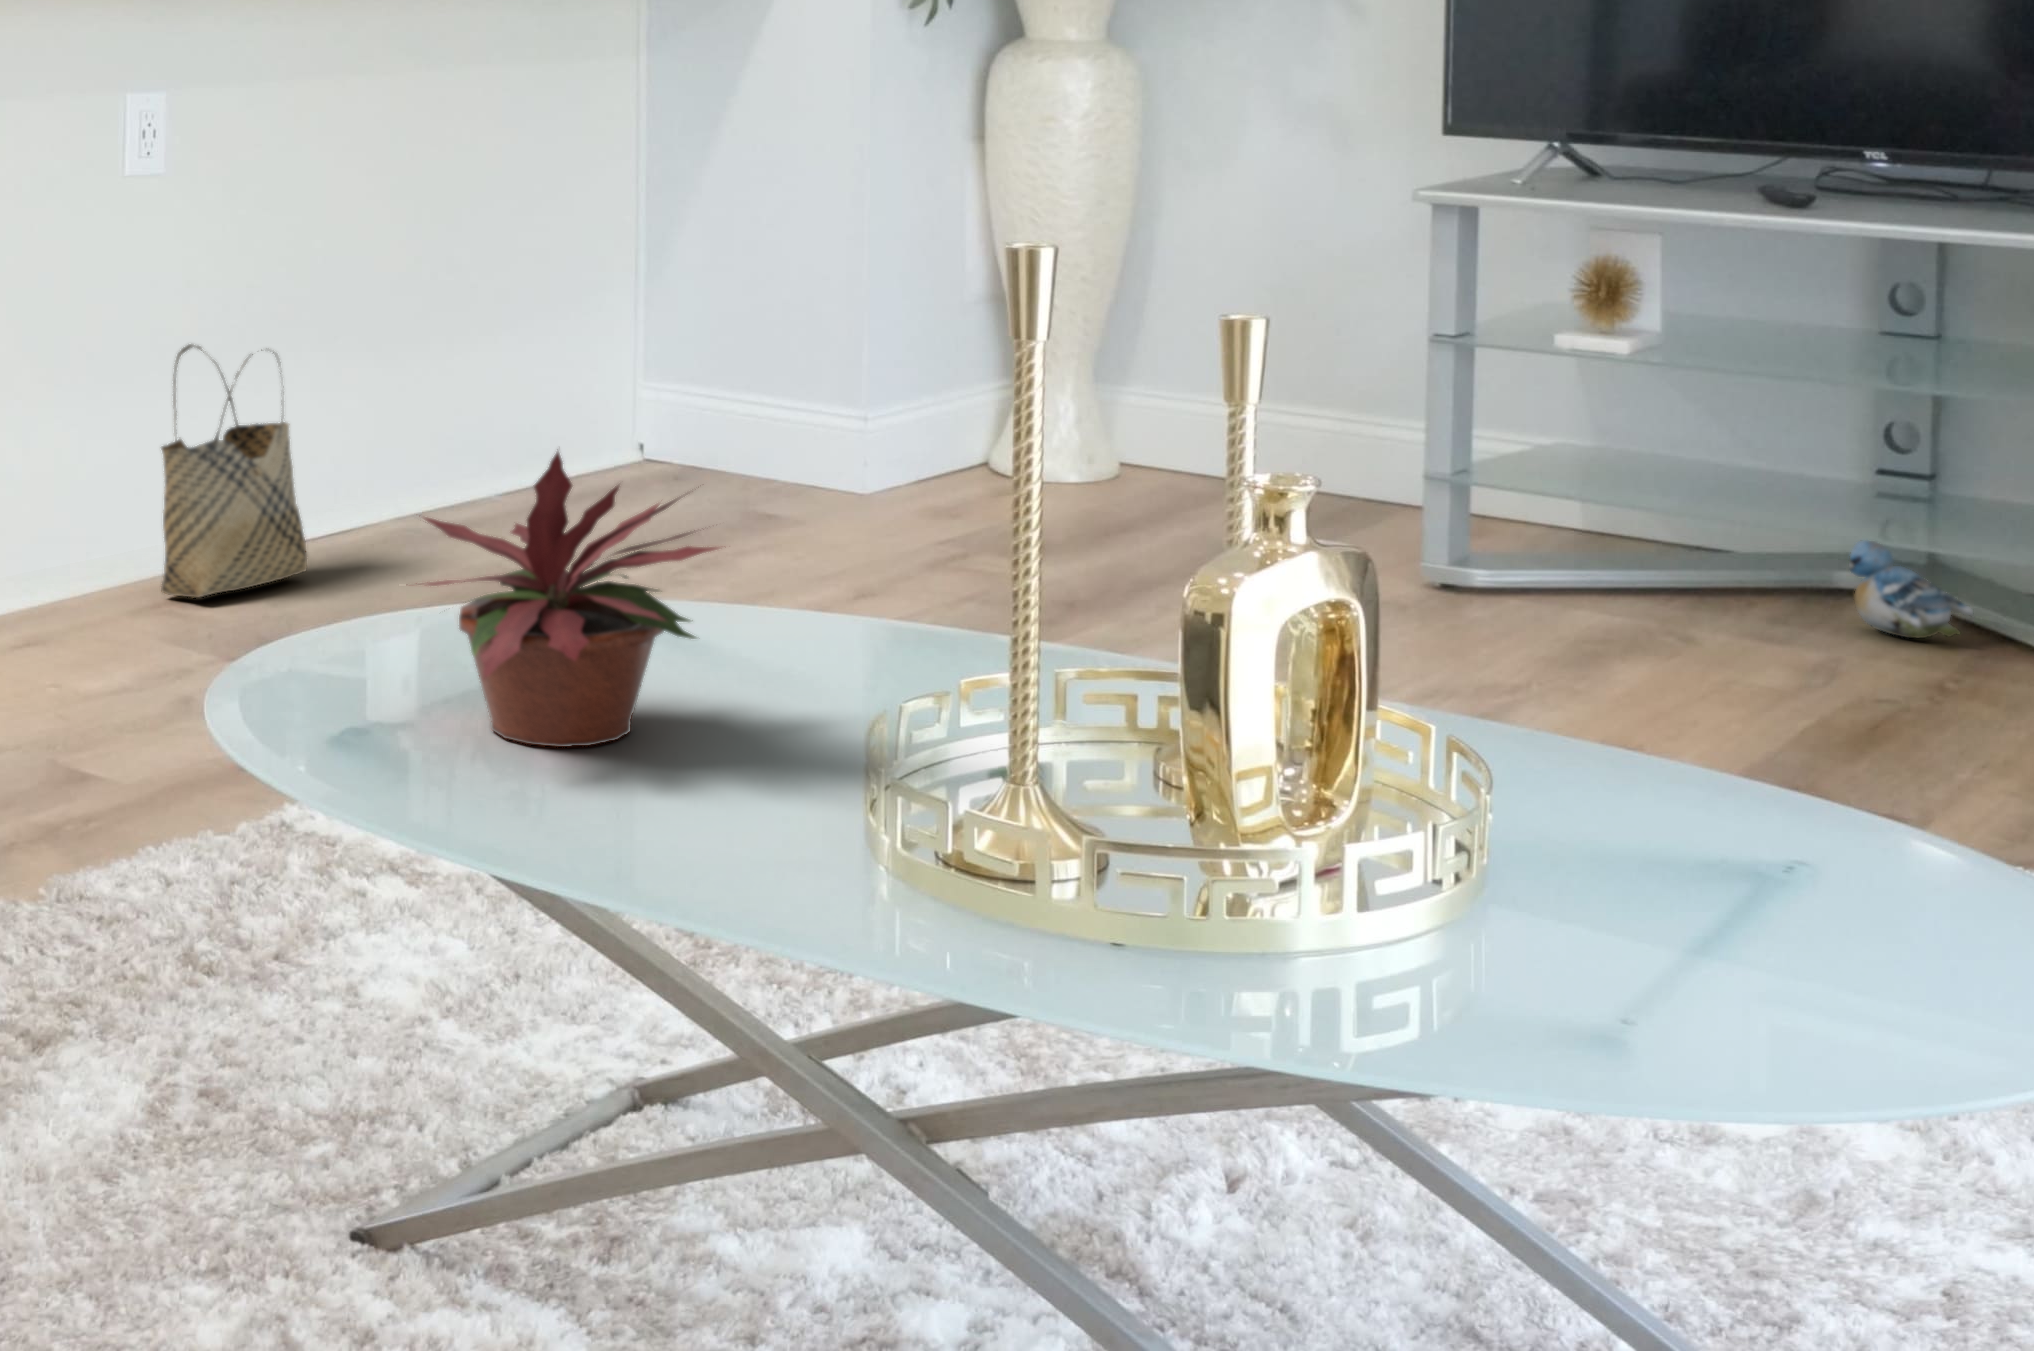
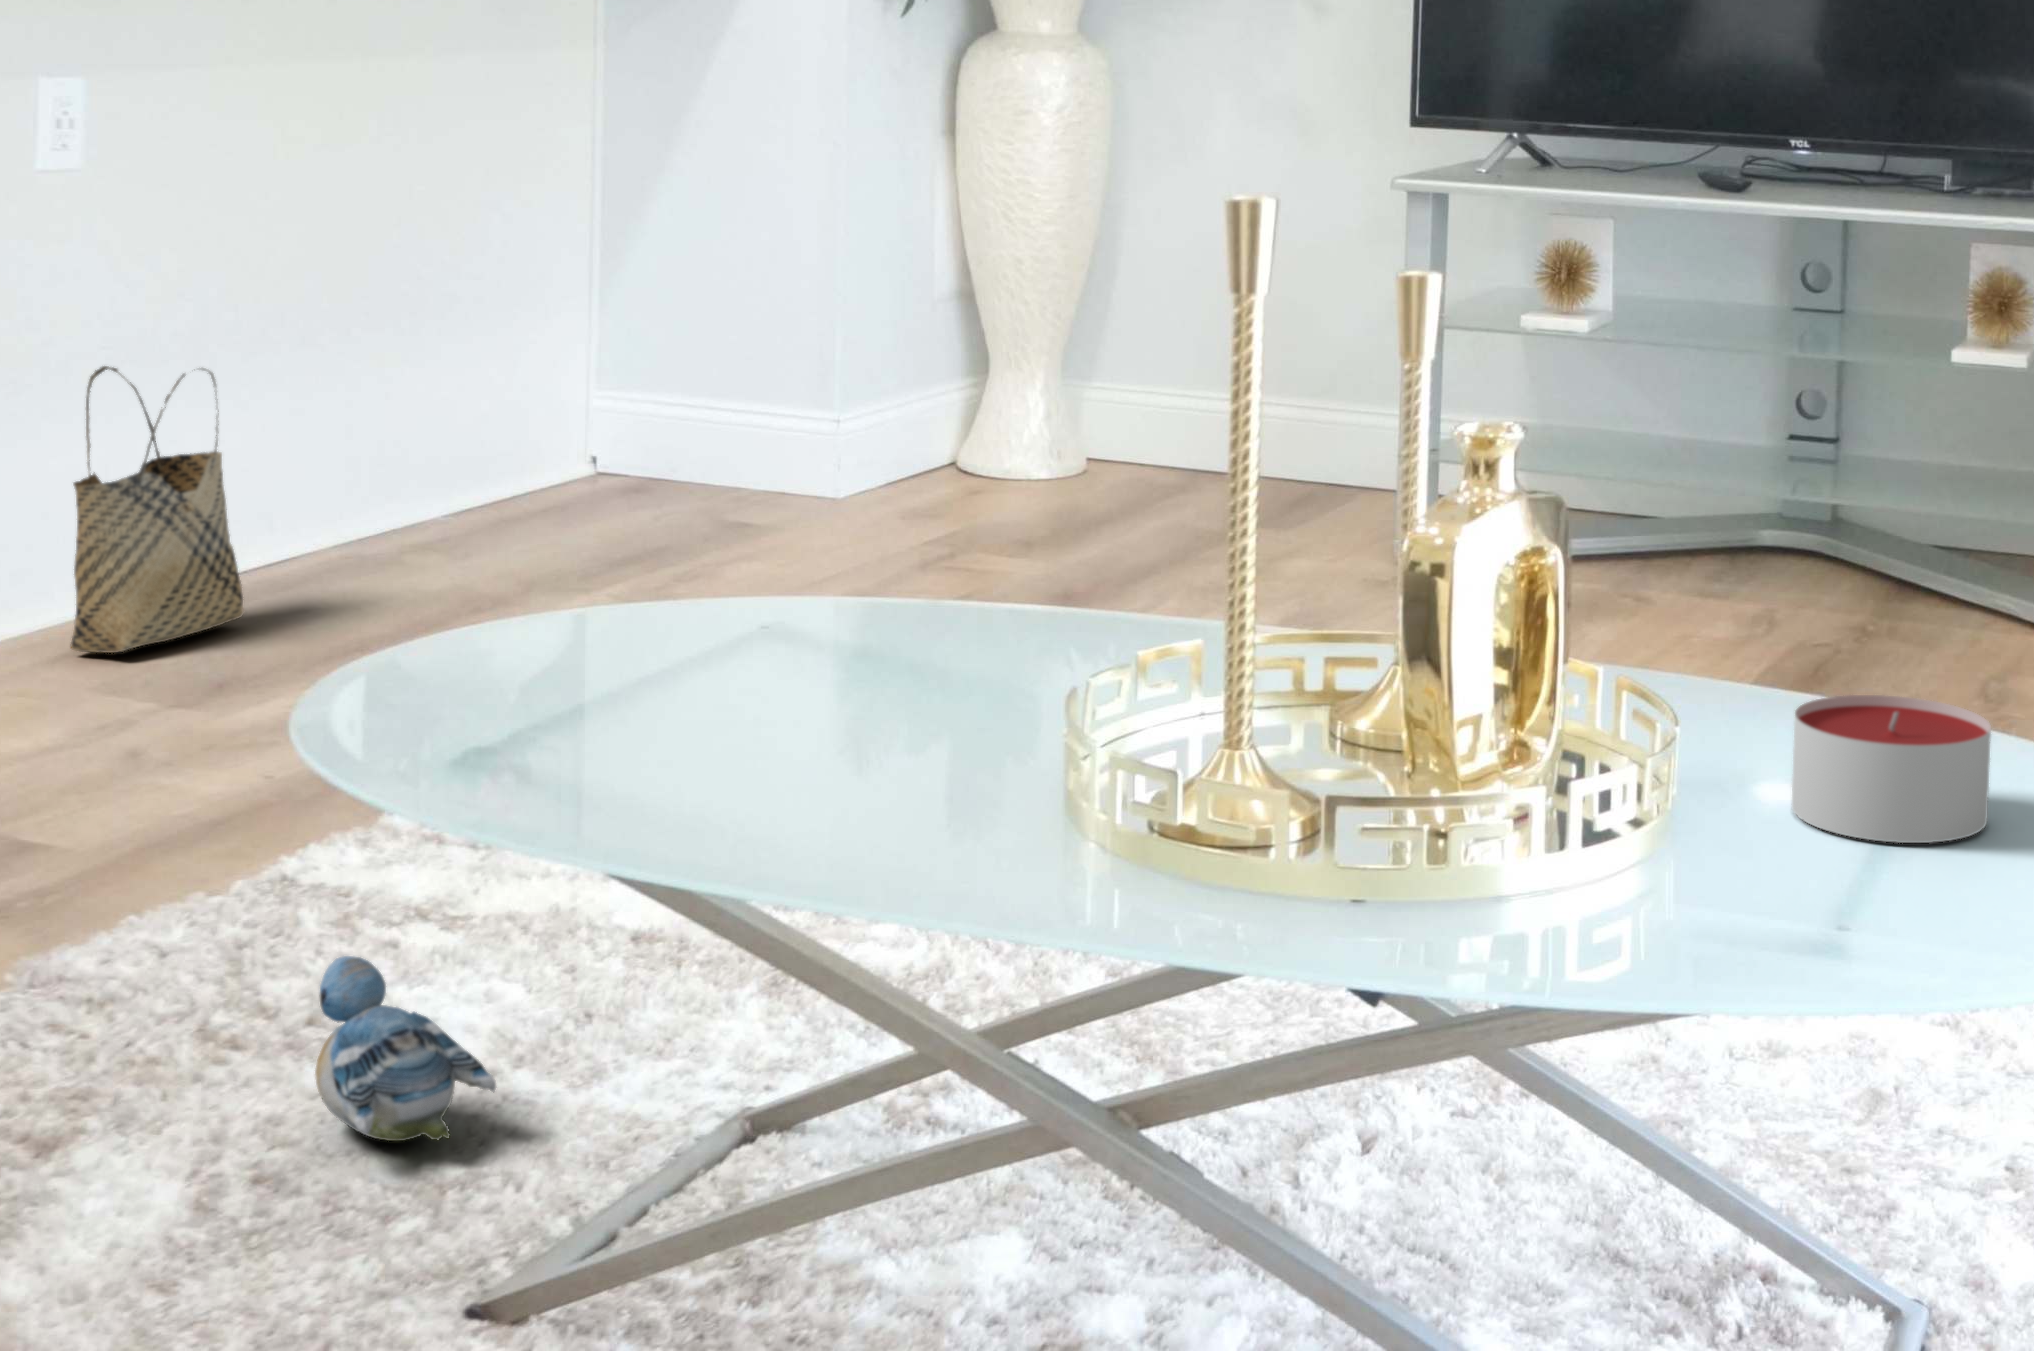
potted plant: present [416,452,718,747] -> none [531,426,914,749]
plush toy: present [1849,541,1973,638] -> present [315,956,496,1141]
candle: none [1628,781,1859,951] -> present [1792,695,1991,843]

